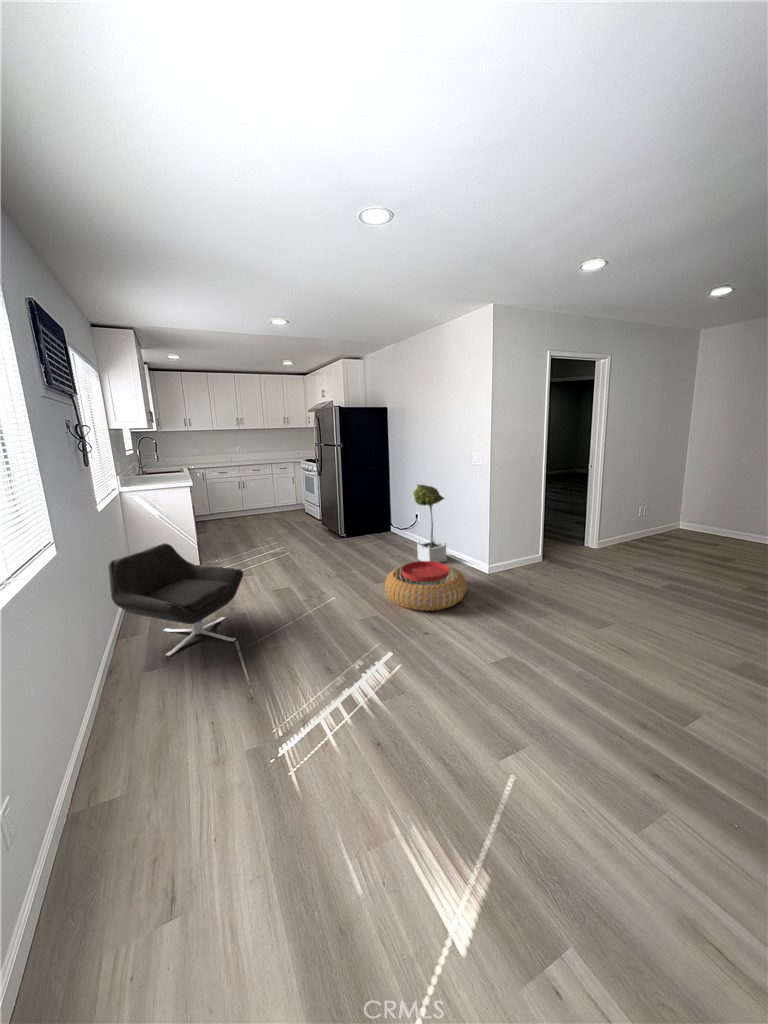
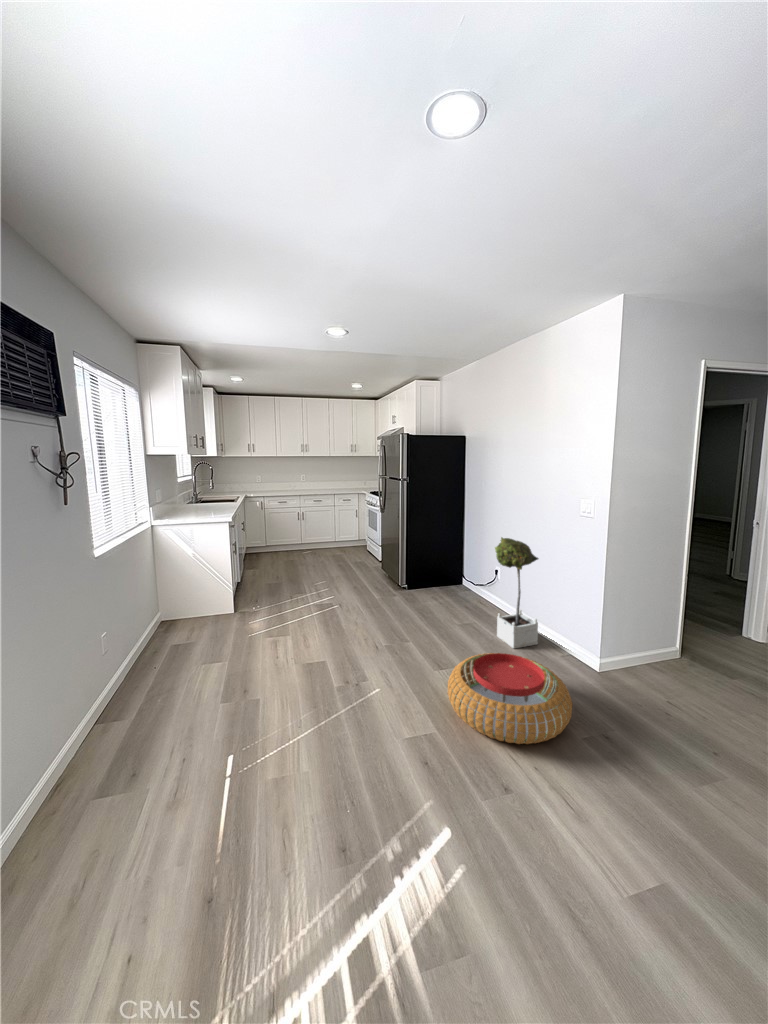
lounge chair: present [108,543,243,656] -> none [81,602,257,770]

